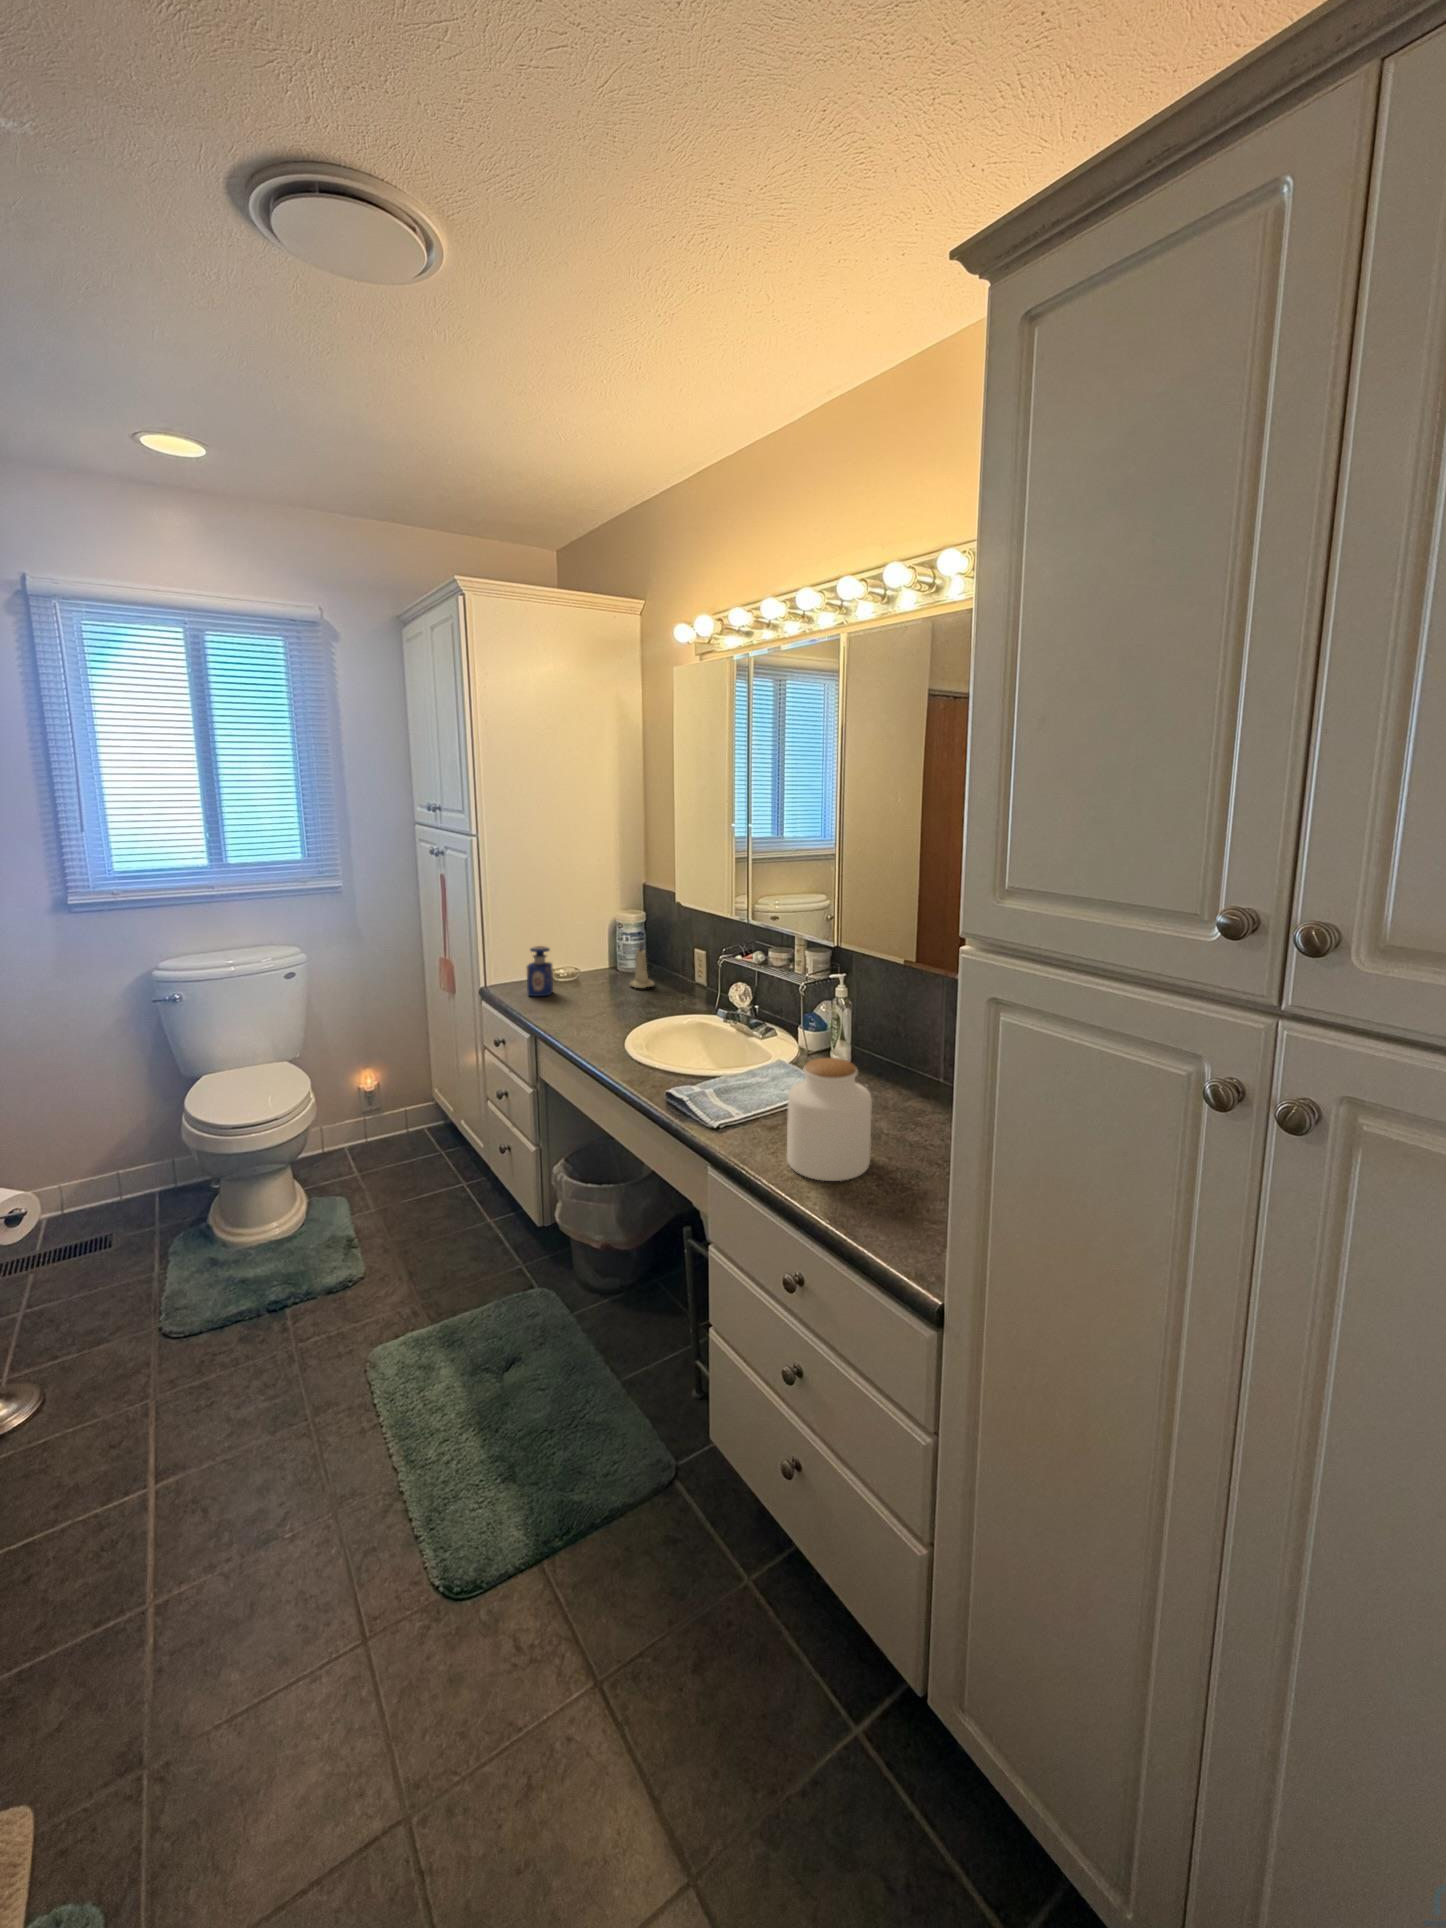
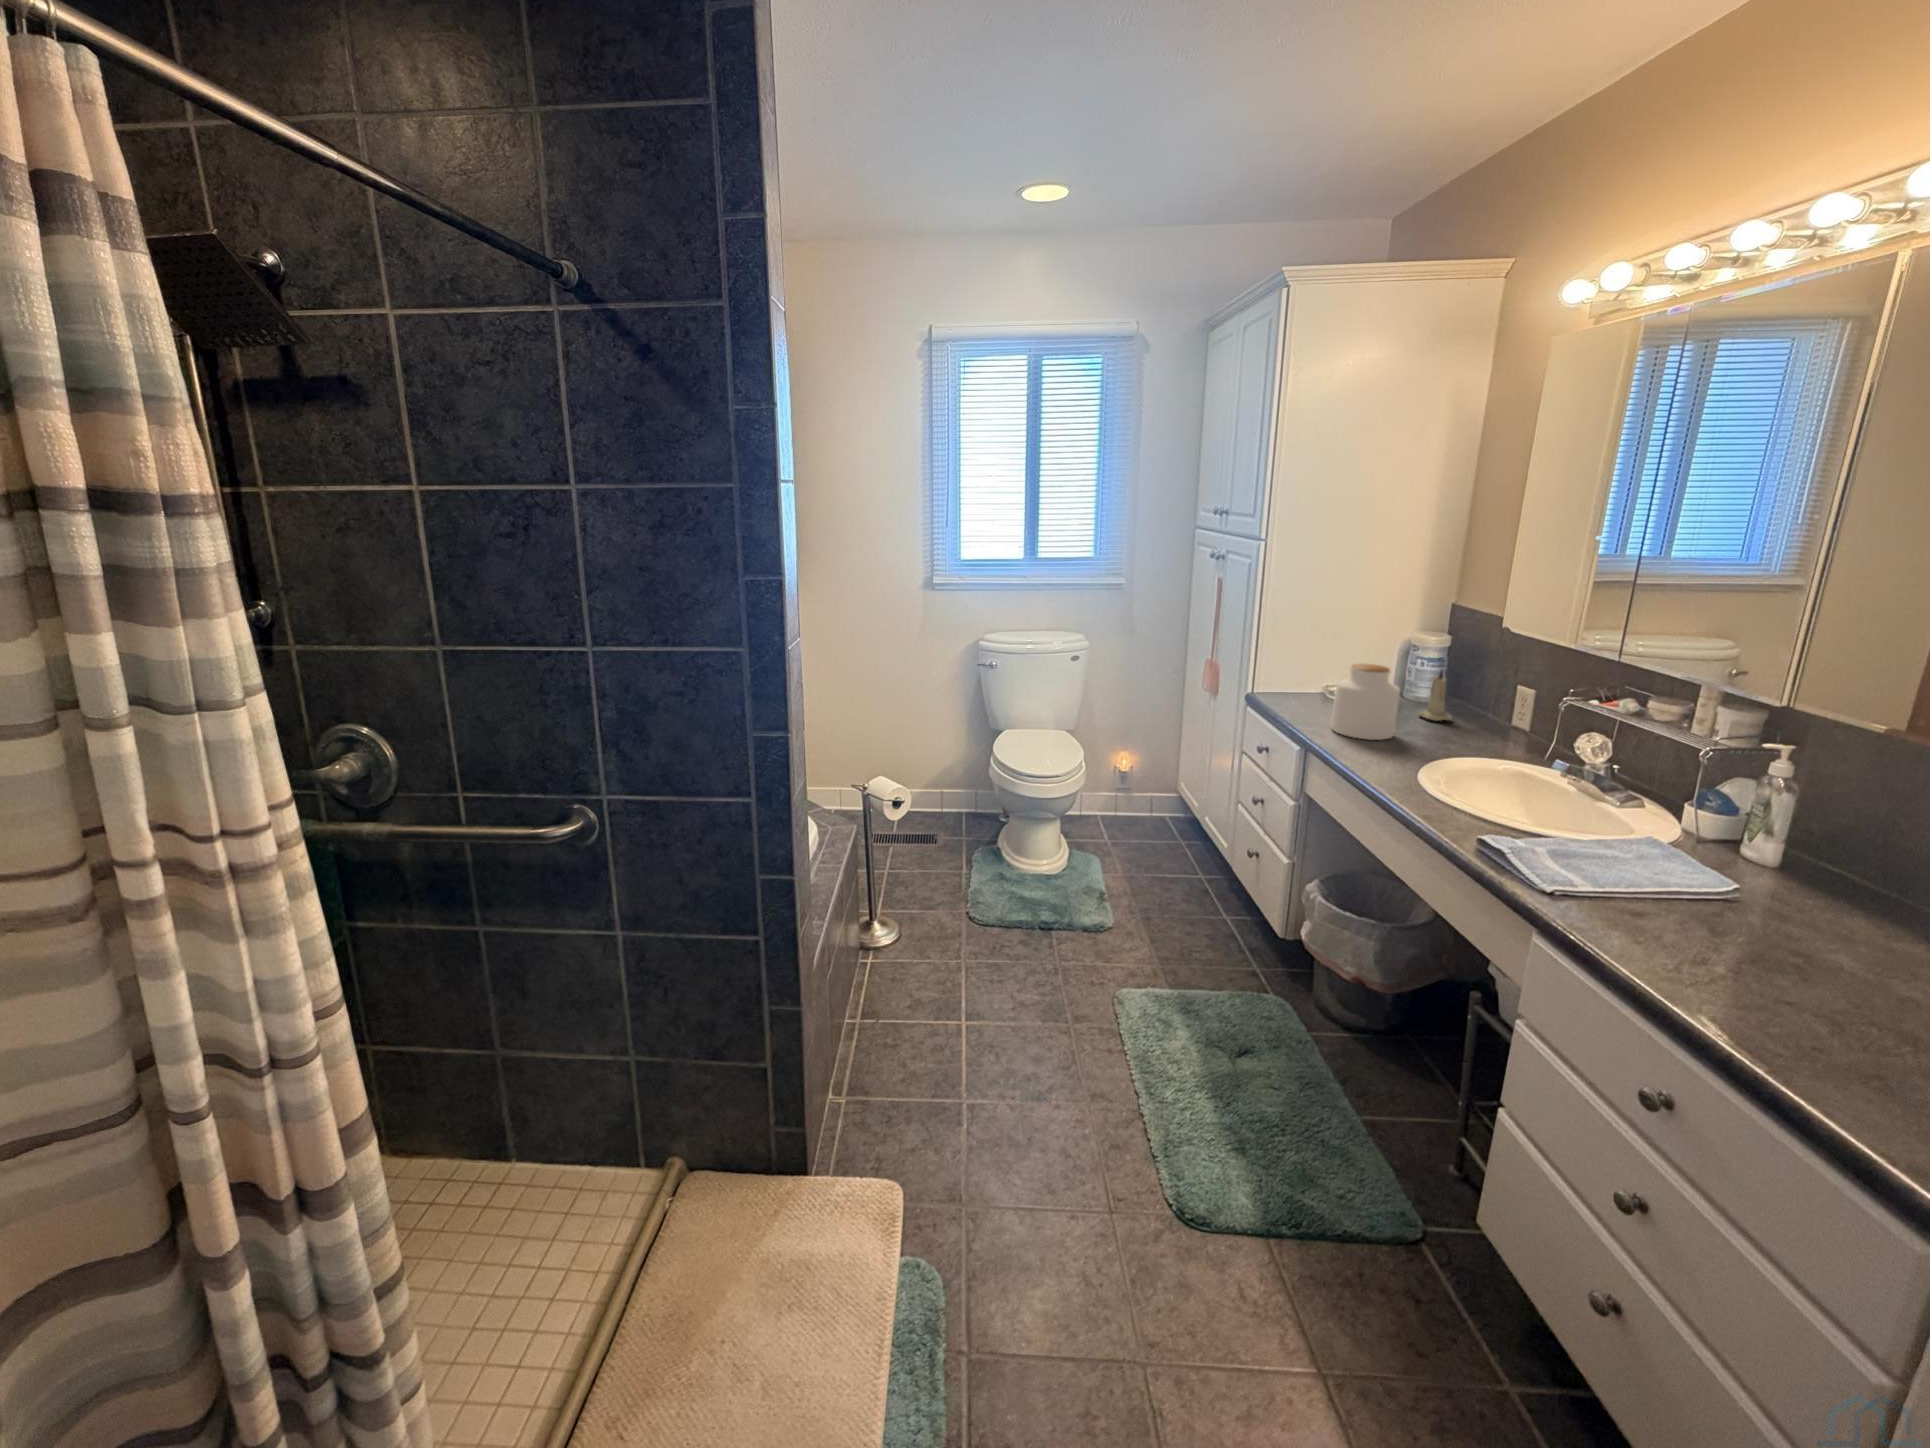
perfume bottle: present [527,946,553,996] -> none [1297,659,1329,711]
jar: present [787,1058,872,1181] -> present [1331,664,1400,740]

